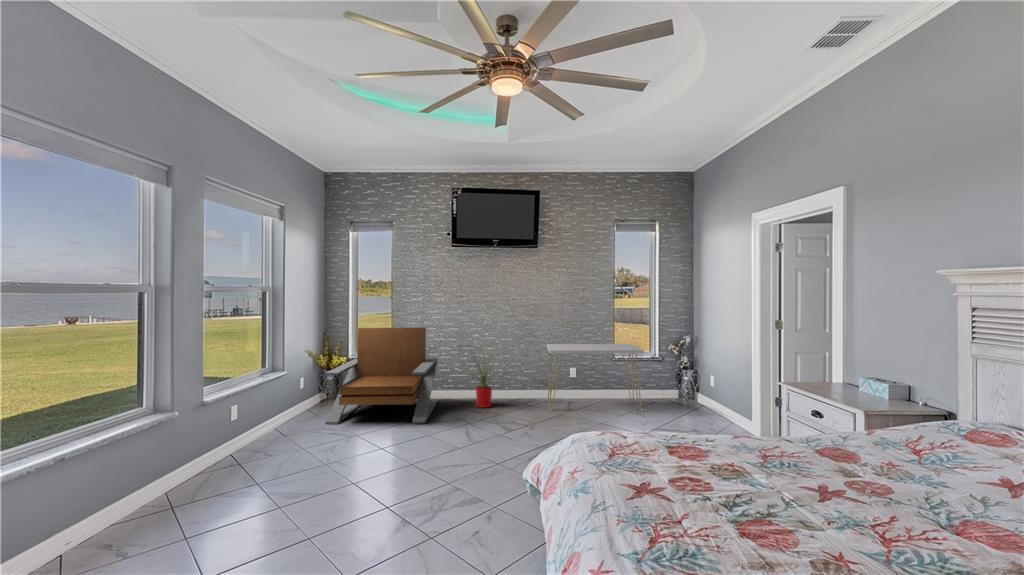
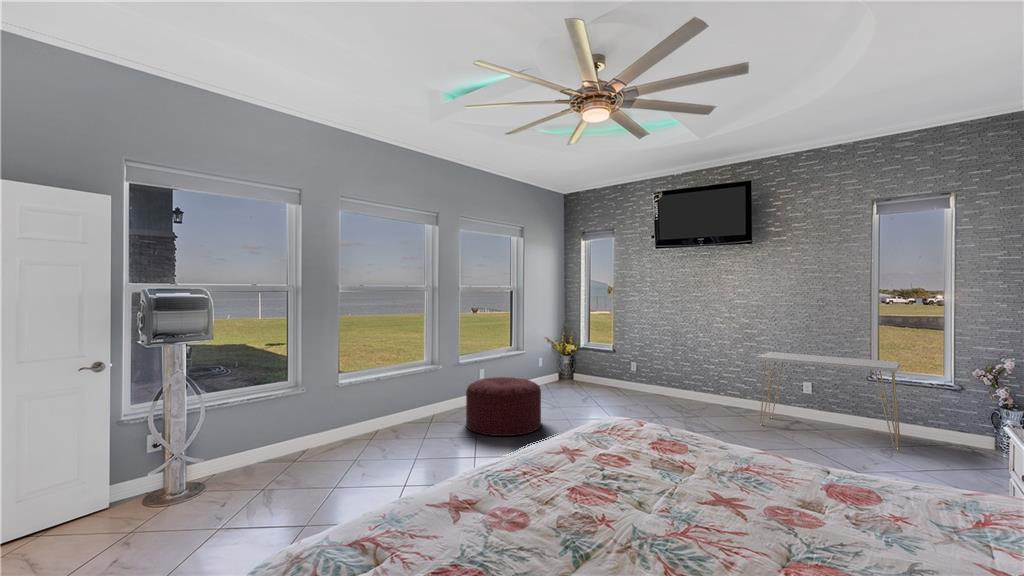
lounge chair: present [325,328,438,424] -> none [546,322,649,409]
house plant: present [468,354,492,408] -> none [665,345,715,410]
ottoman: none [246,413,364,513] -> present [466,377,541,436]

